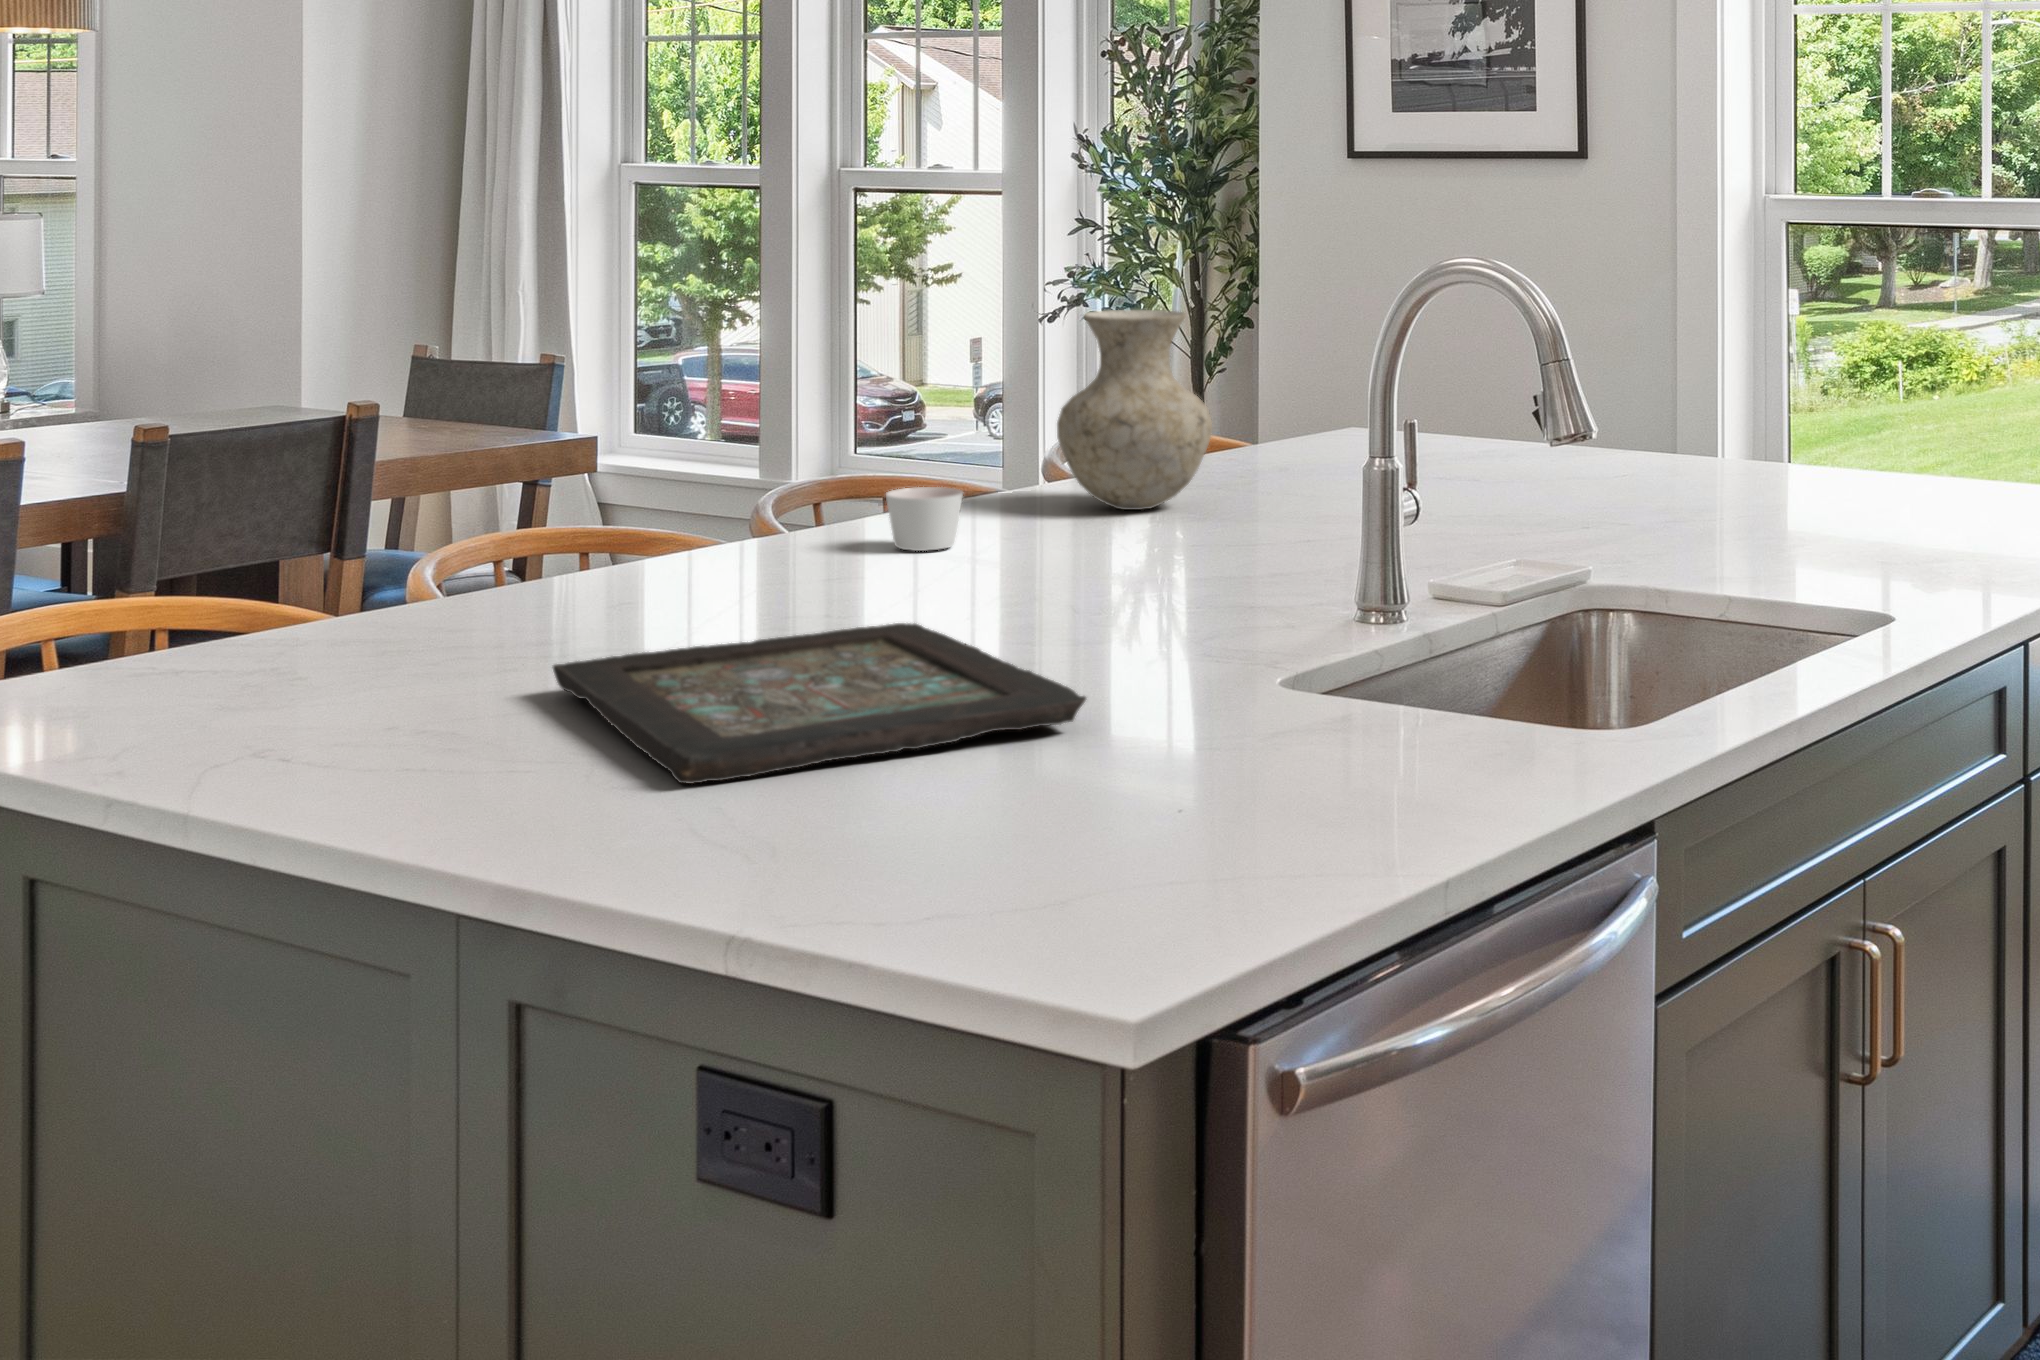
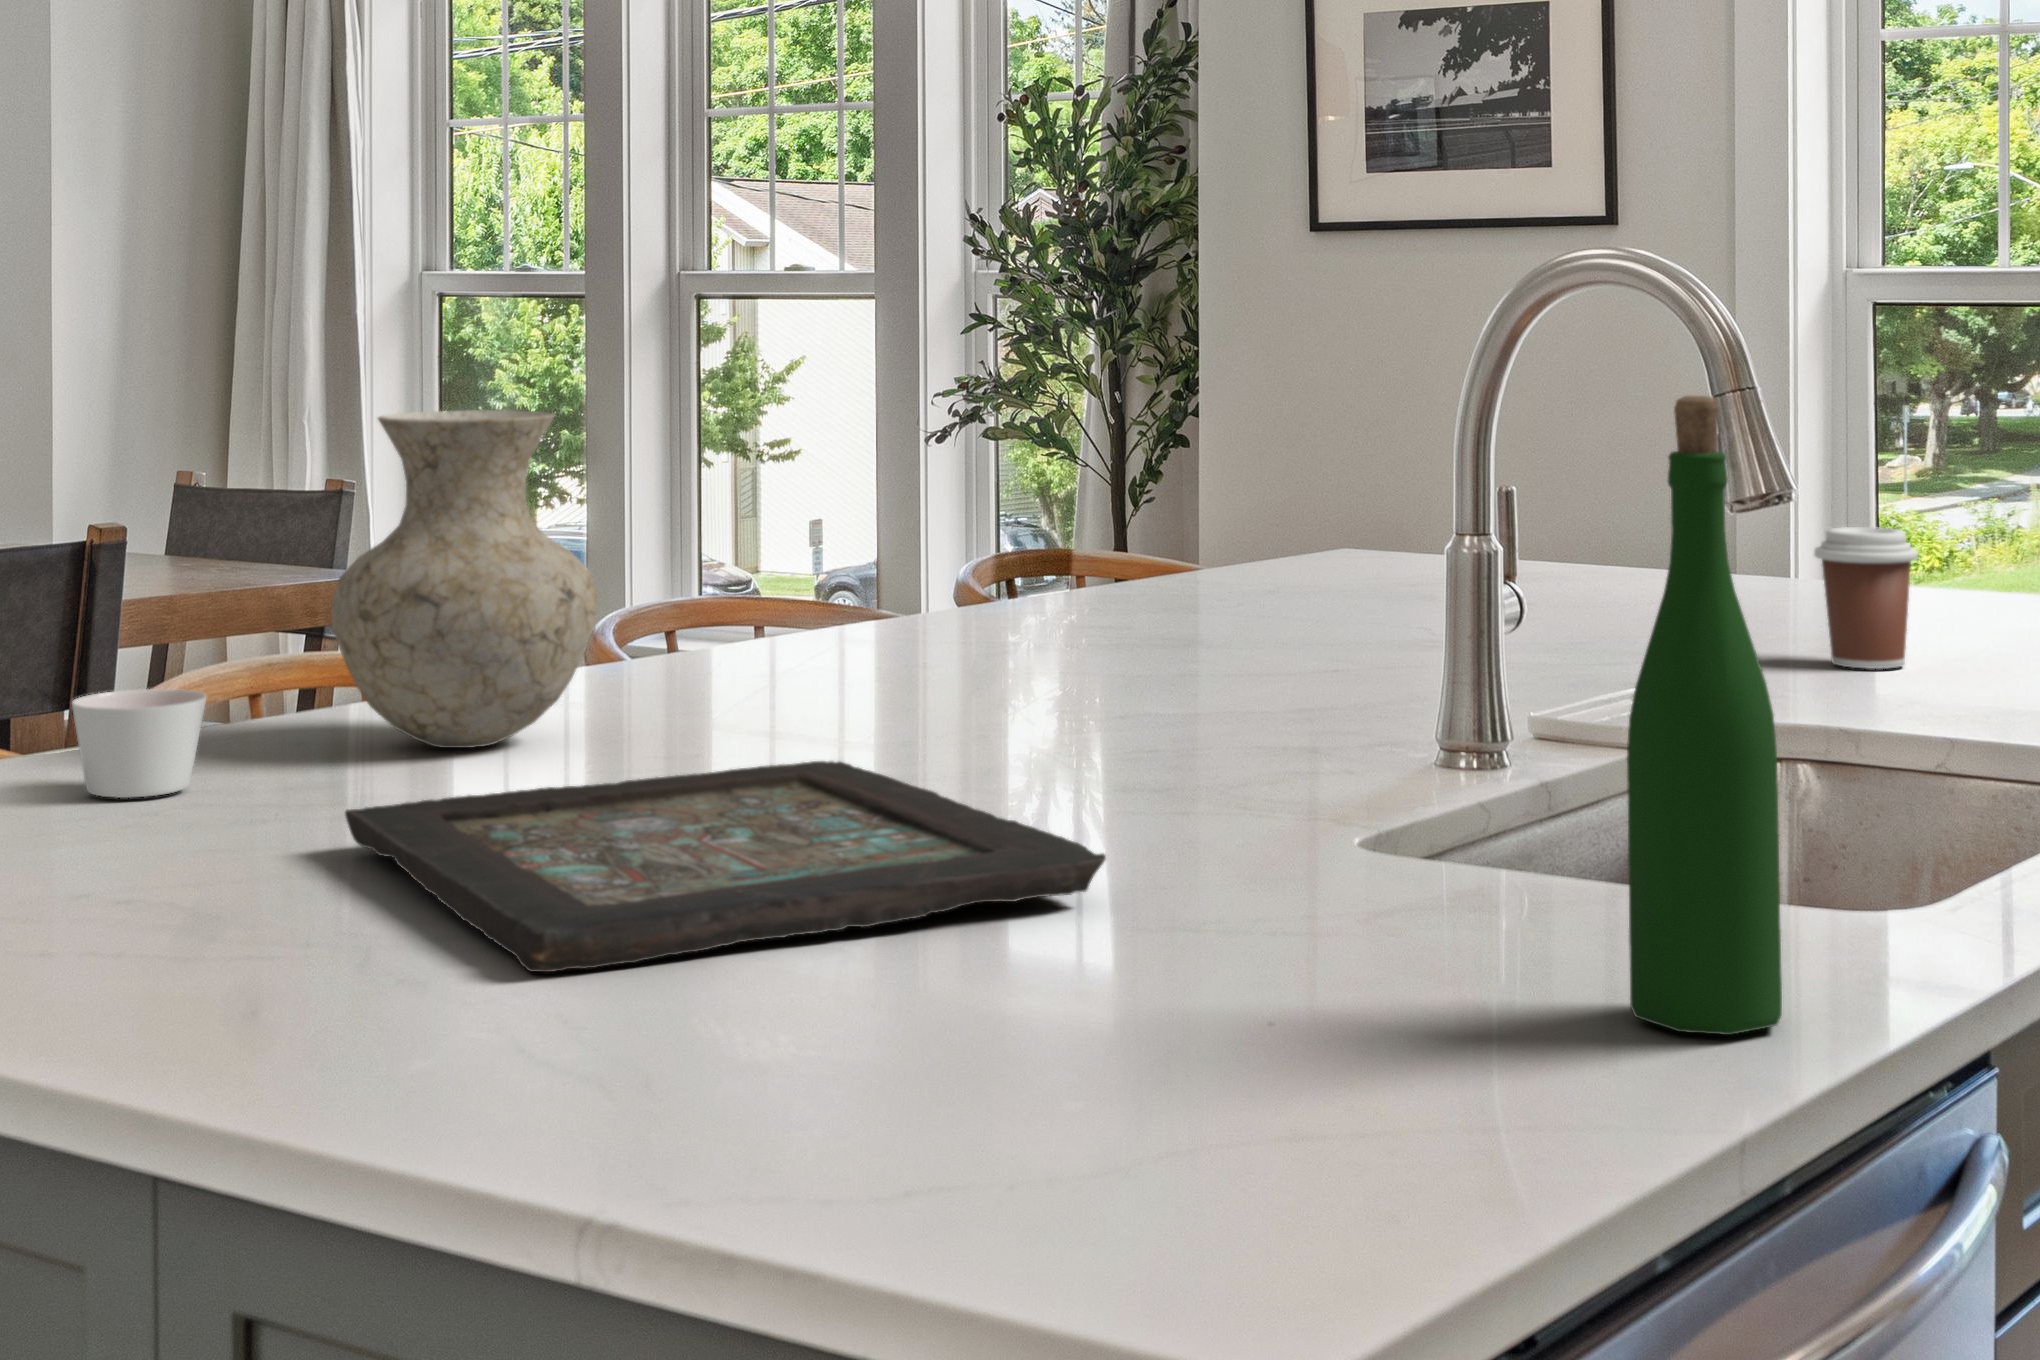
vase: present [1057,310,1212,510] -> present [331,410,597,748]
wine bottle: none [1410,401,1511,819] -> present [1627,395,1782,1035]
coffee cup: none [1667,431,1742,537] -> present [1814,527,1918,669]
candle: present [886,487,963,551] -> present [72,689,206,798]

